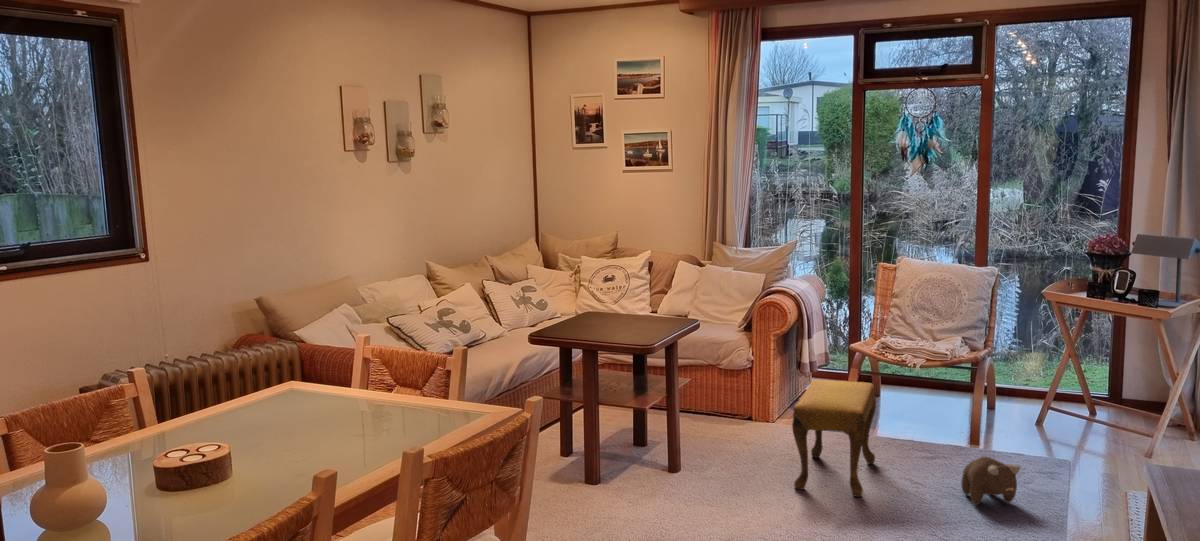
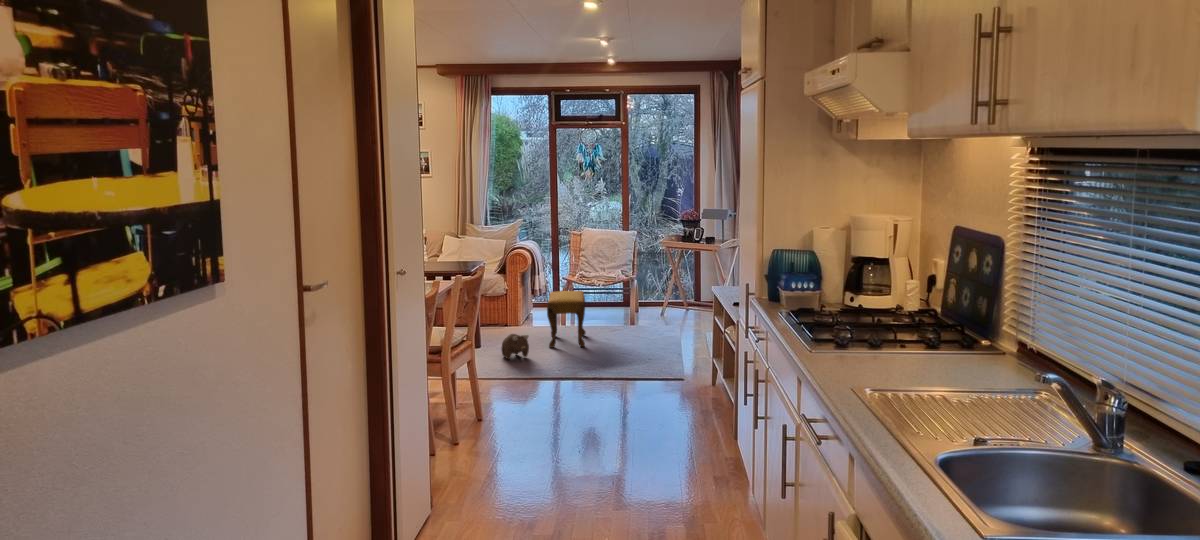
plush toy: present [961,457,1020,505] -> present [501,334,529,360]

